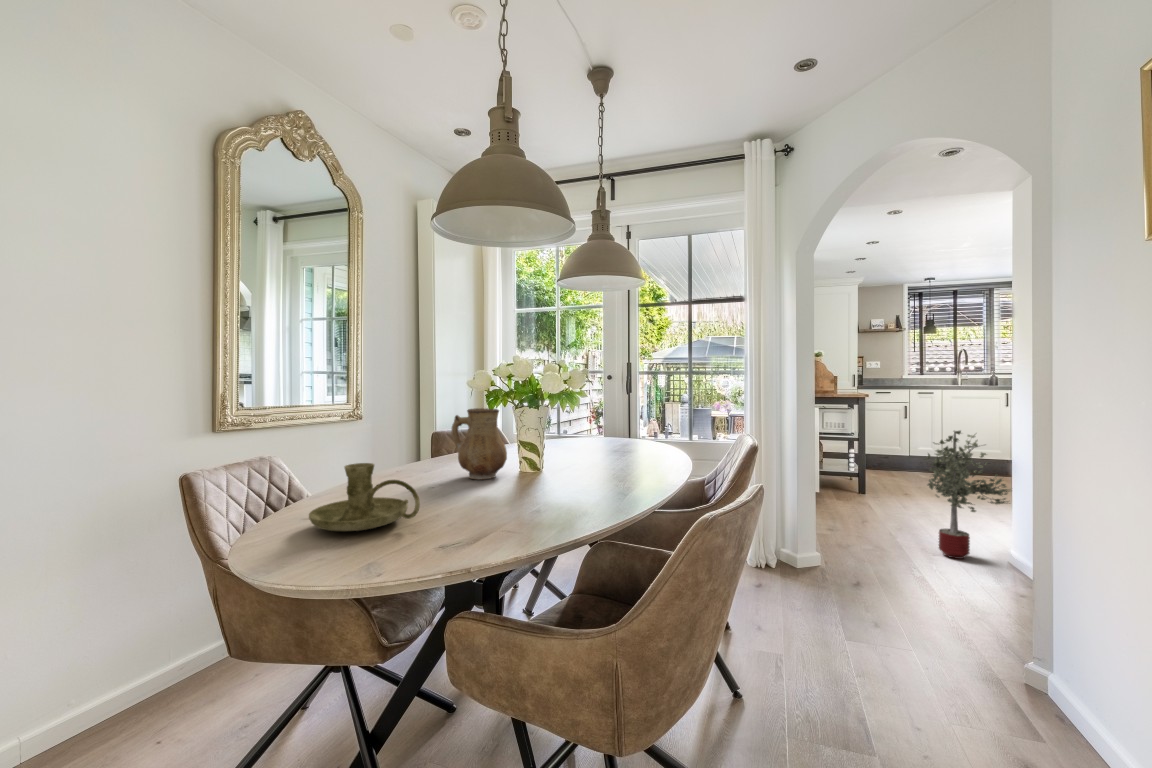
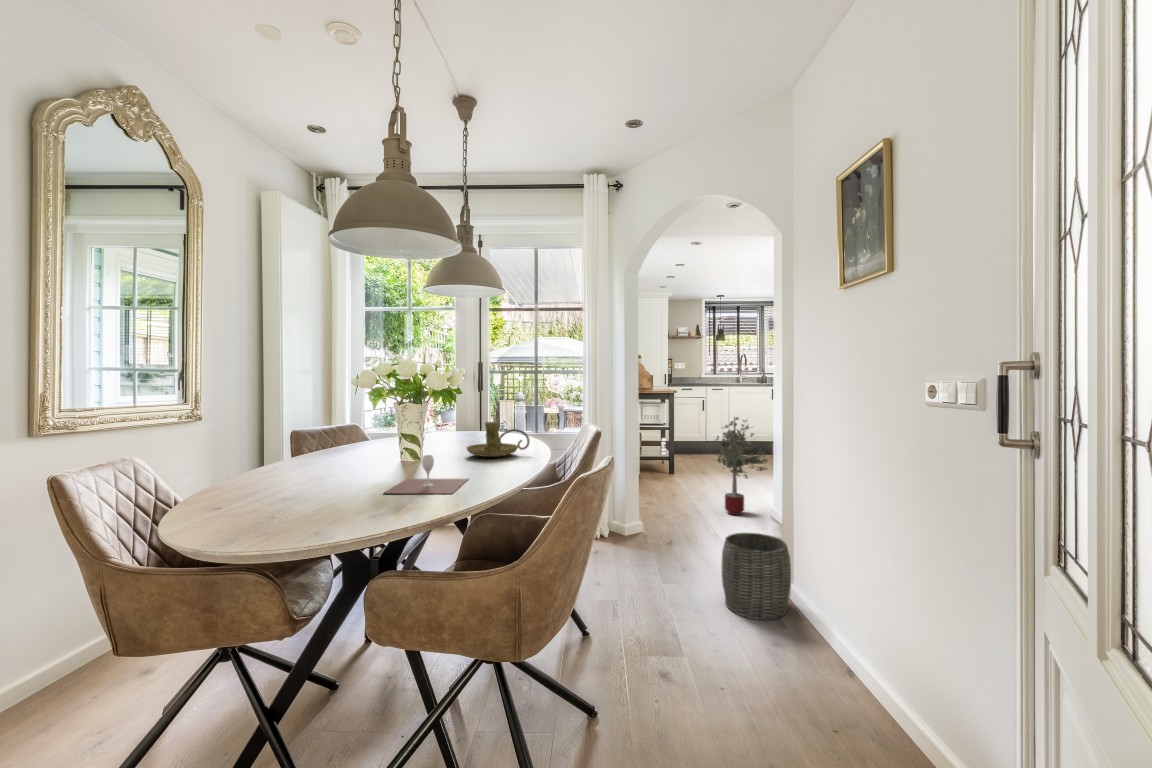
ceramic pitcher: present [451,408,507,479] -> none [336,405,391,469]
candle holder: present [309,463,420,531] -> present [467,422,530,457]
wine glass: none [472,472,579,525] -> present [384,455,468,494]
woven basket: none [940,599,1065,744] -> present [722,533,791,620]

